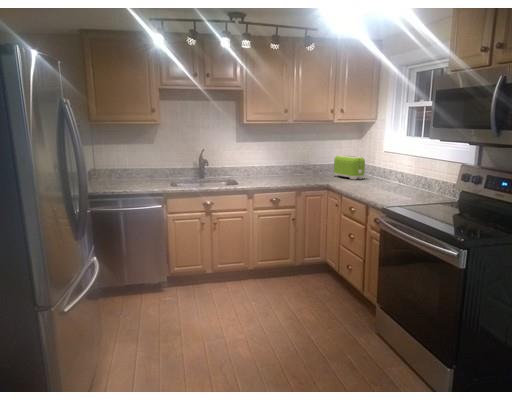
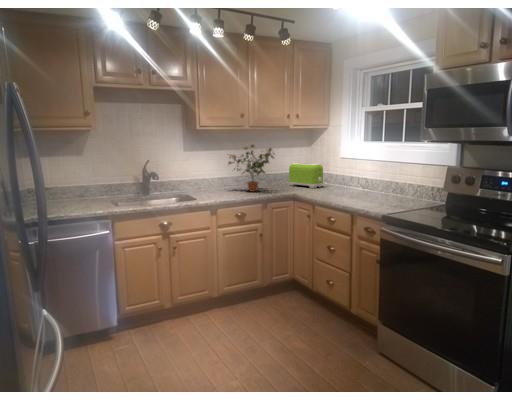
potted plant: none [272,137,316,180] -> present [228,145,274,192]

